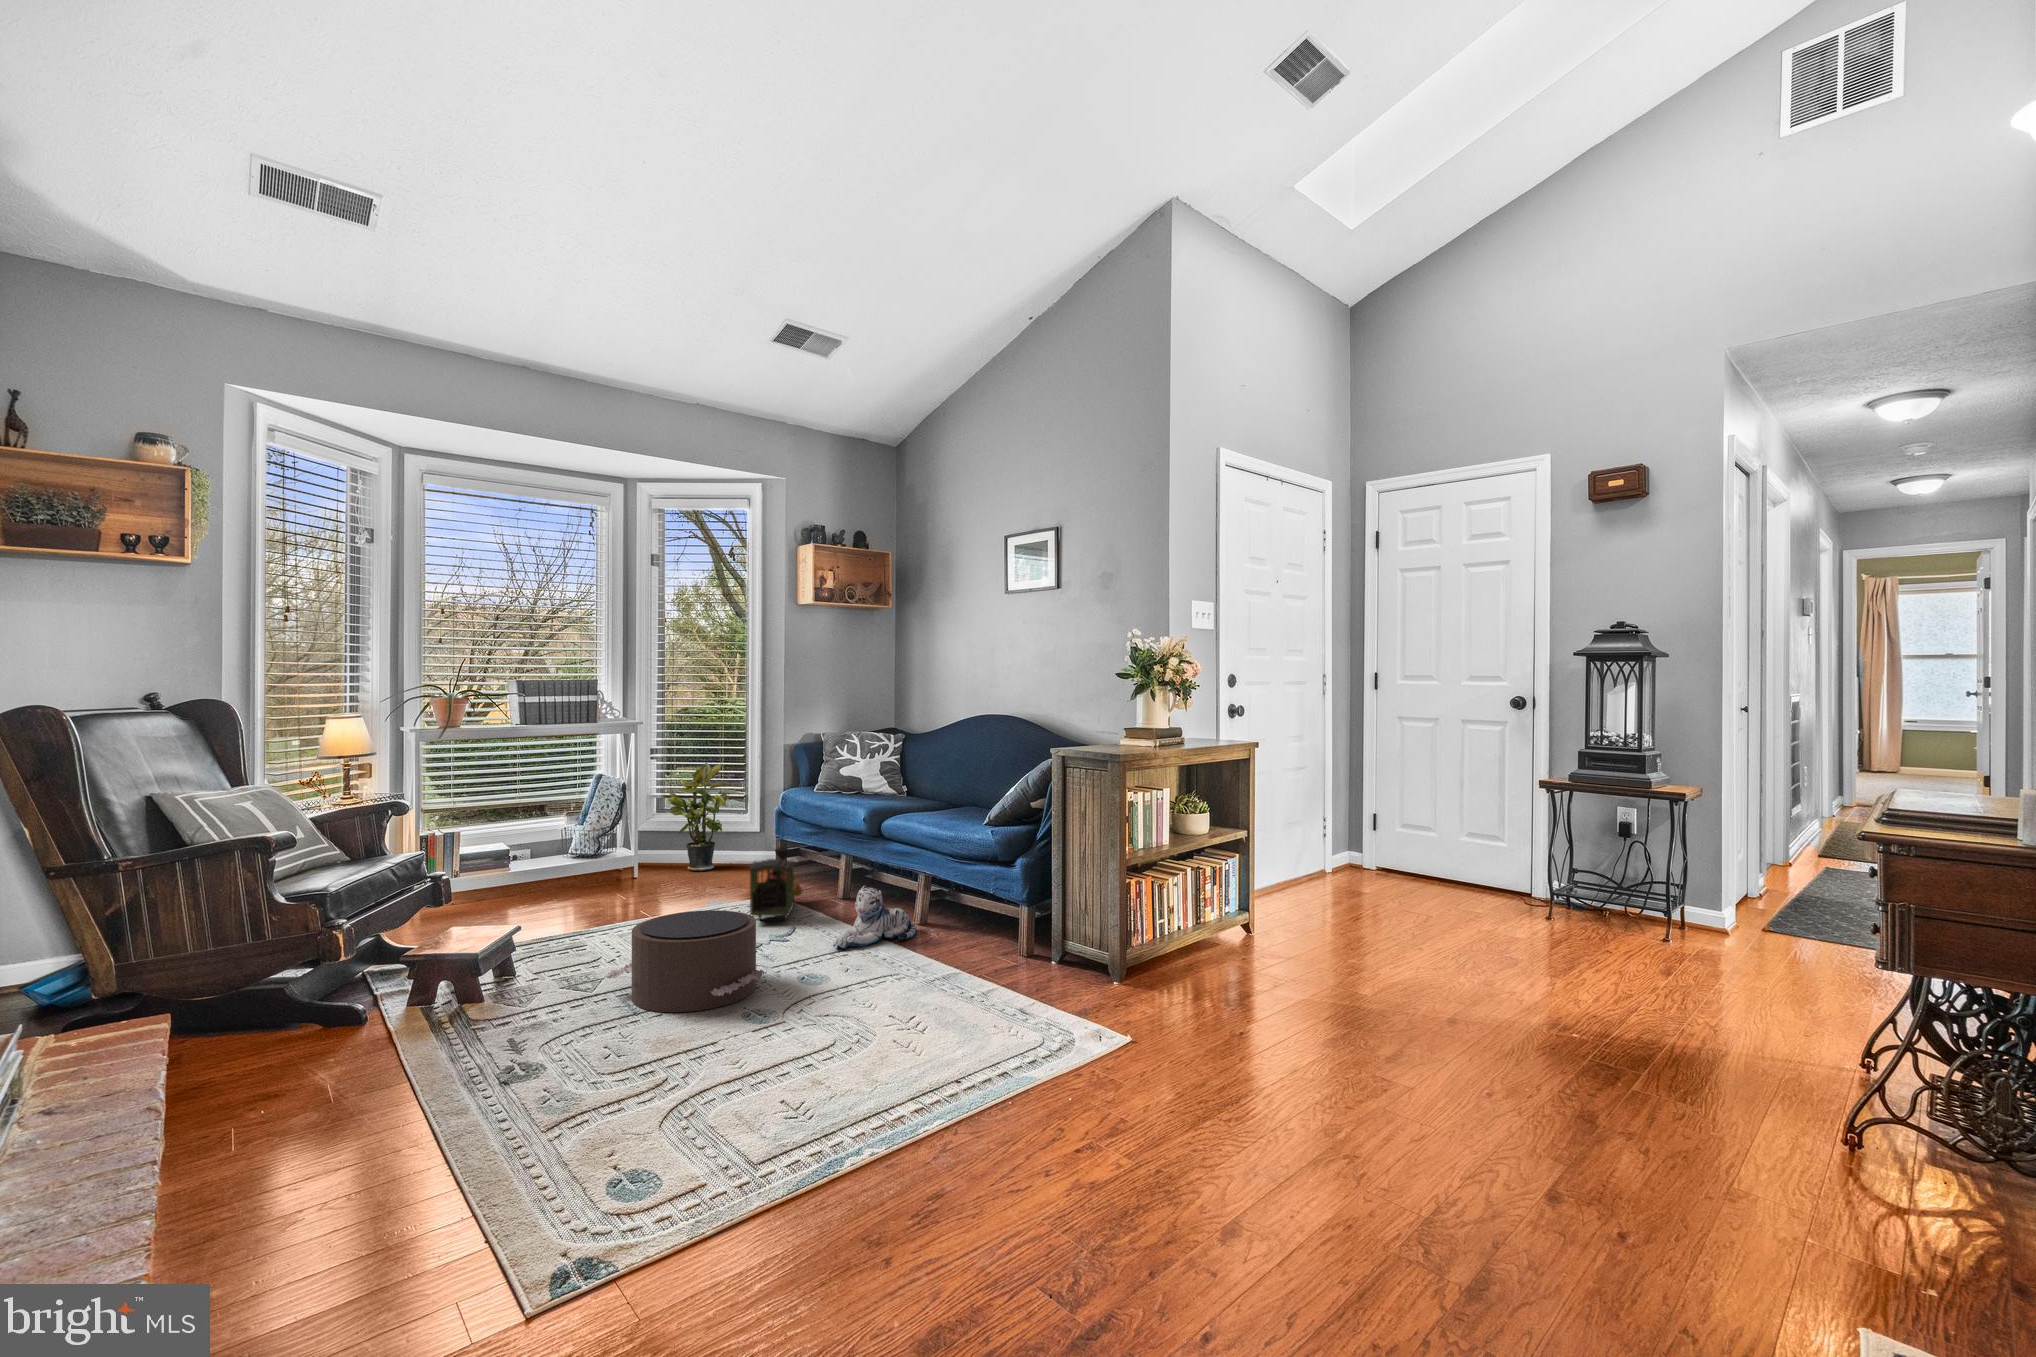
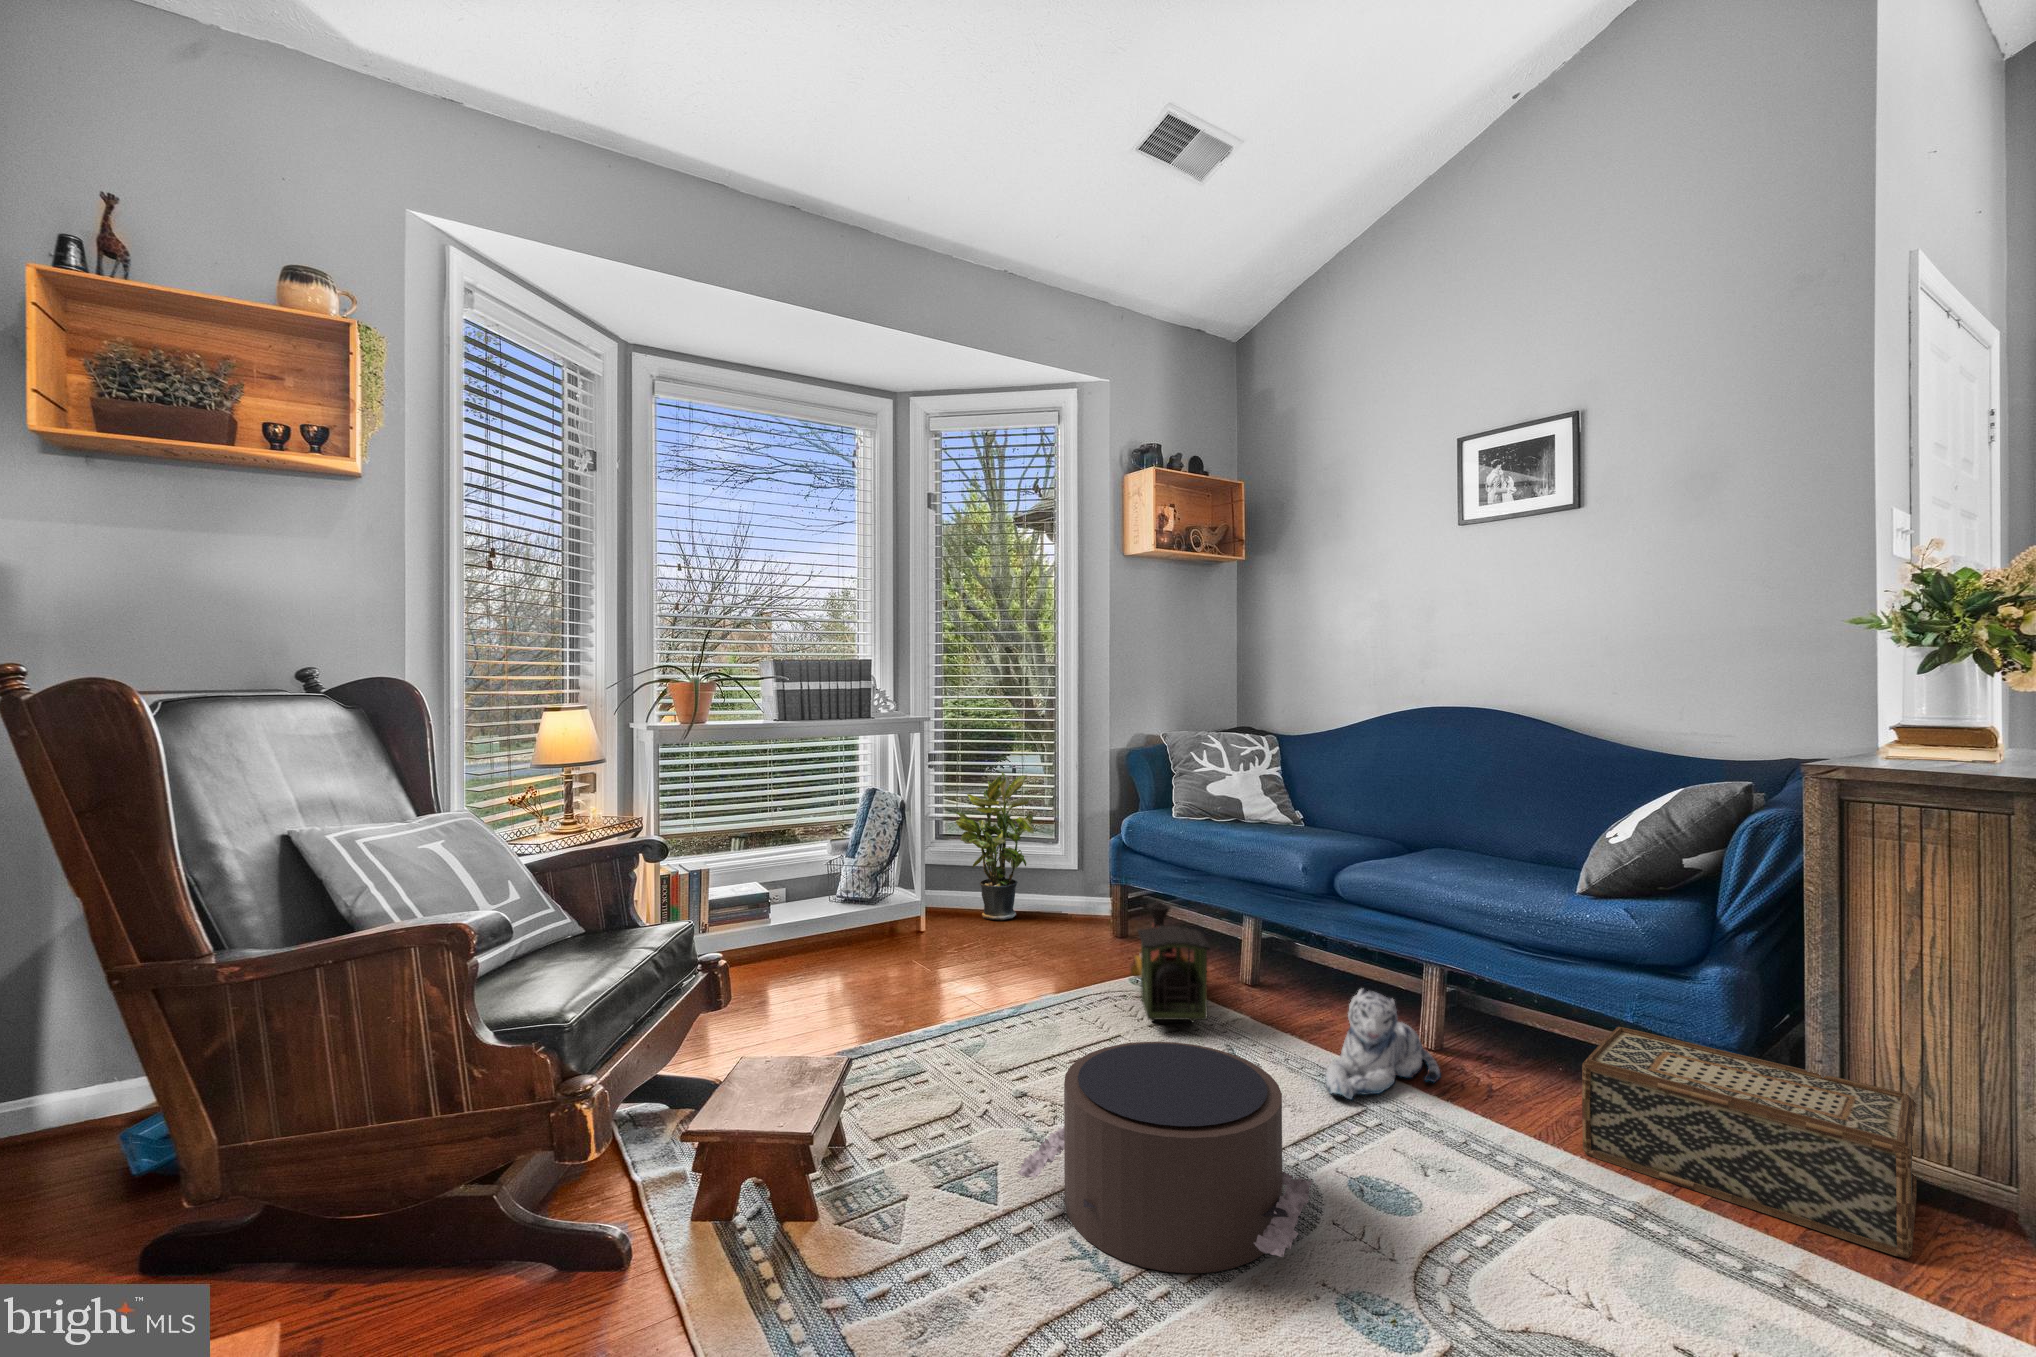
woven basket: none [950,899,1099,990] -> present [1582,1027,1917,1258]

